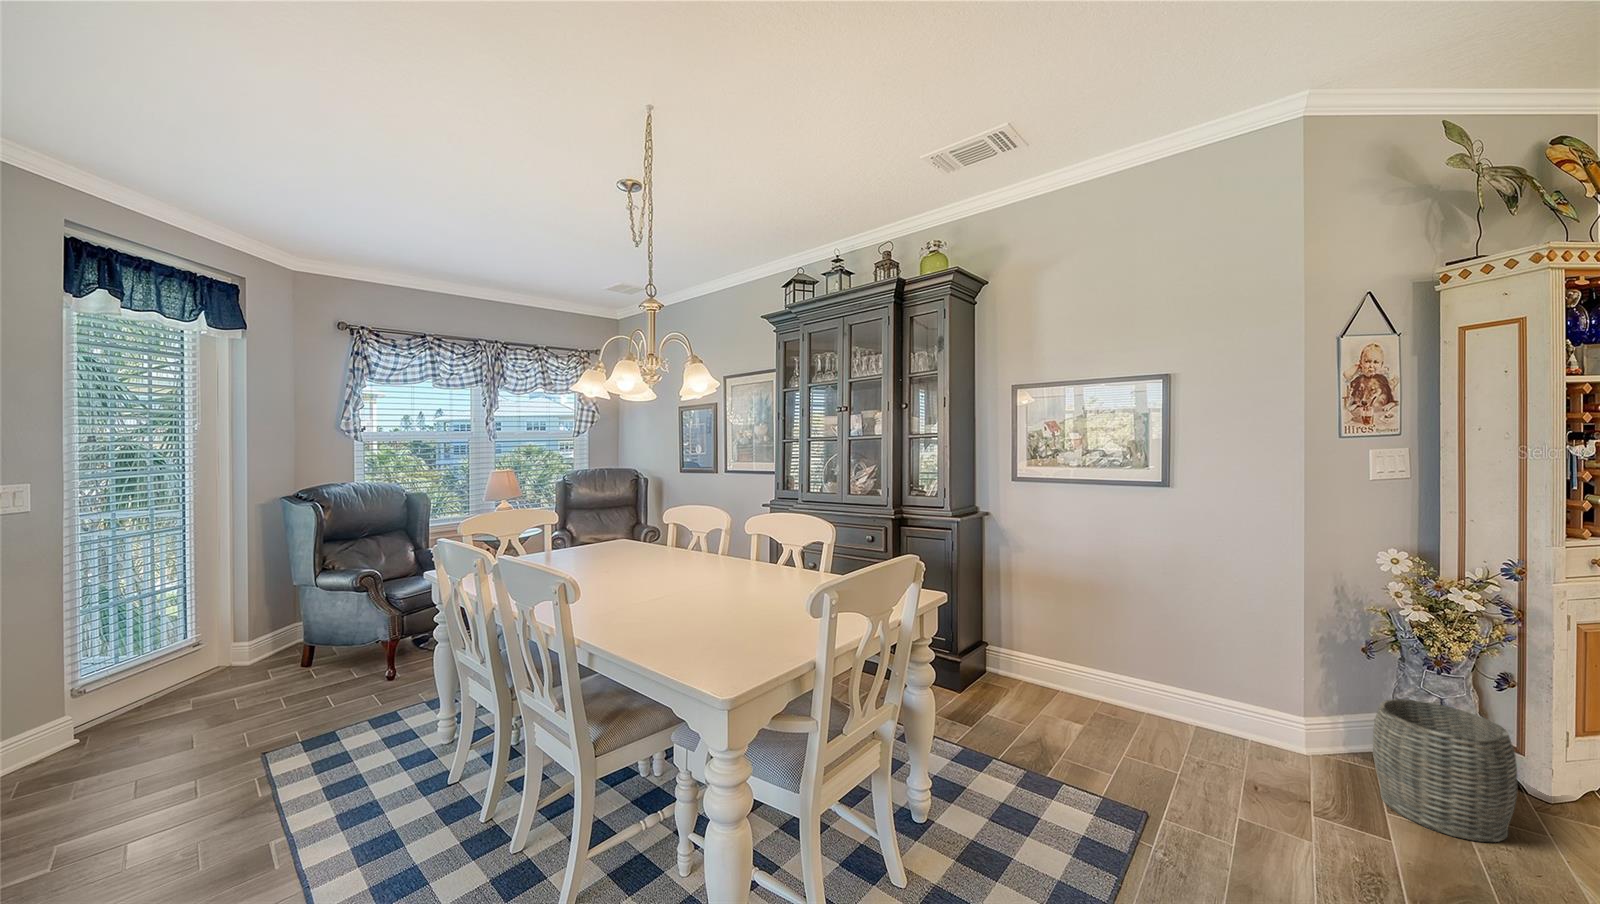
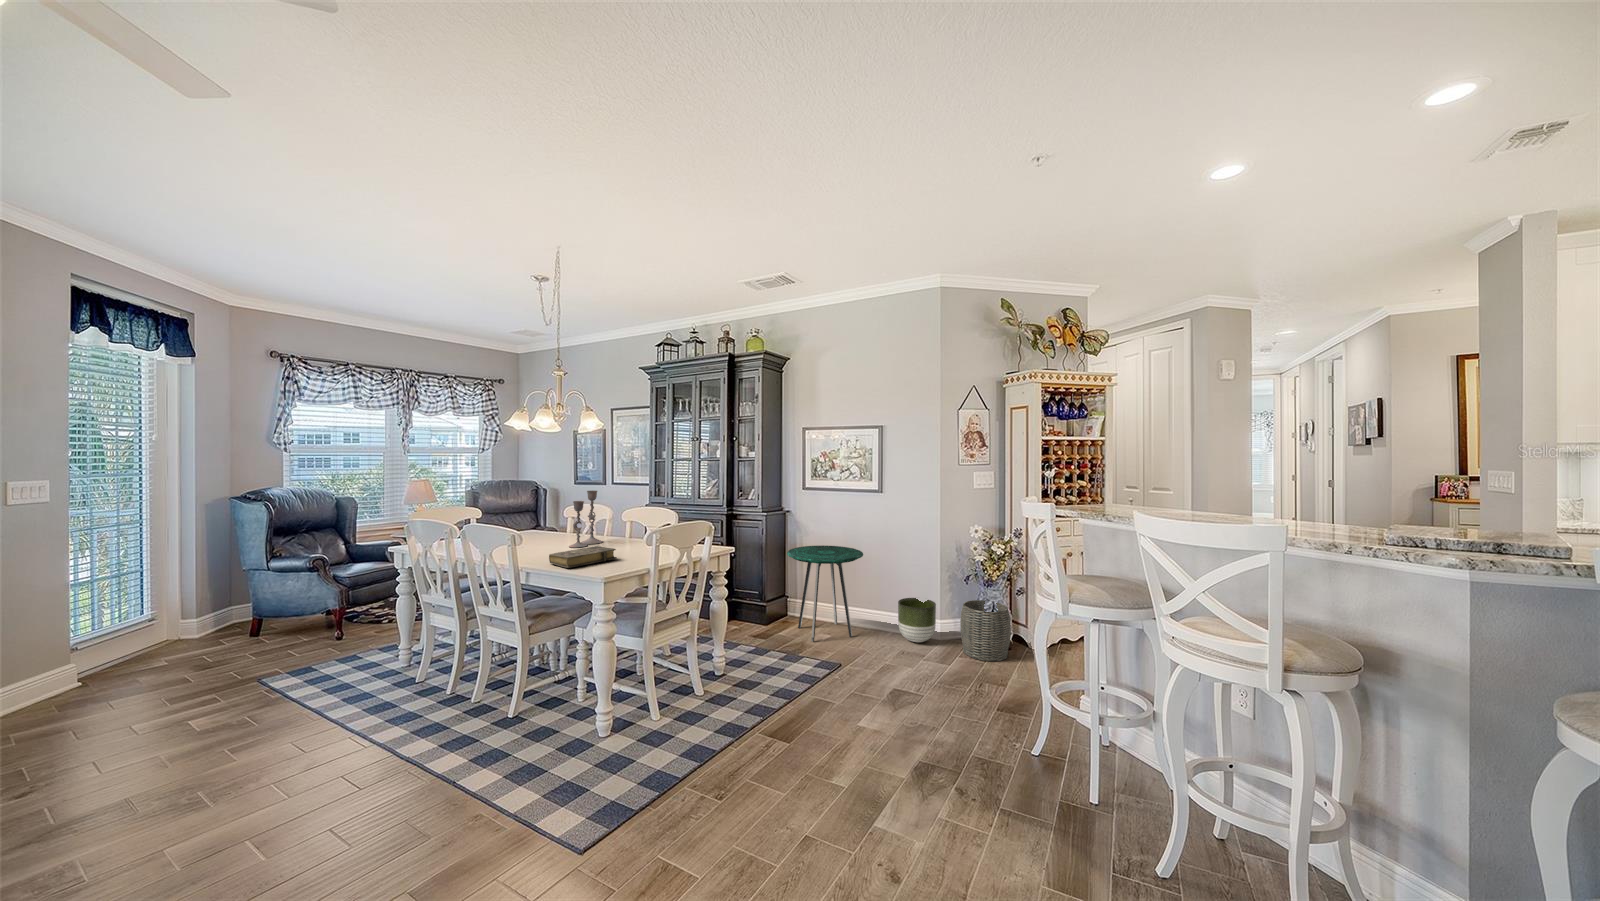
candlestick: none [658,487,710,576] -> present [569,490,603,548]
side table: none [999,575,1143,745] -> present [787,545,863,641]
book: none [616,579,726,624] -> present [549,546,617,568]
planter: none [1217,678,1305,768] -> present [898,598,936,642]

